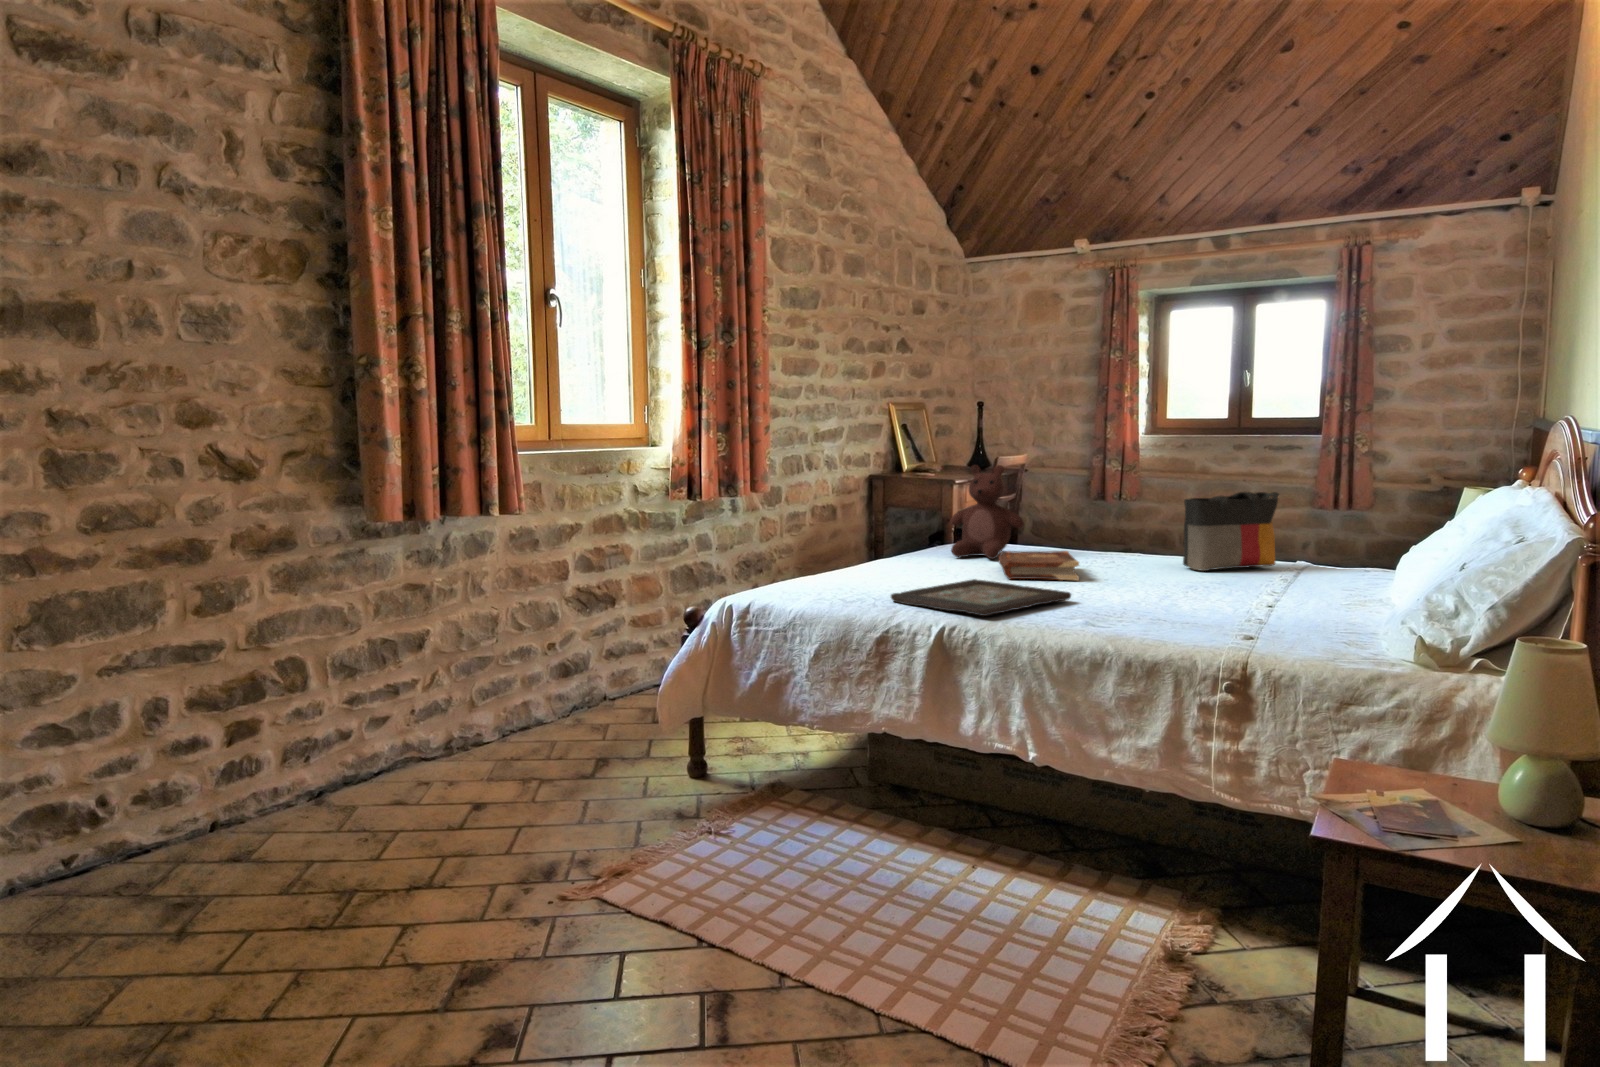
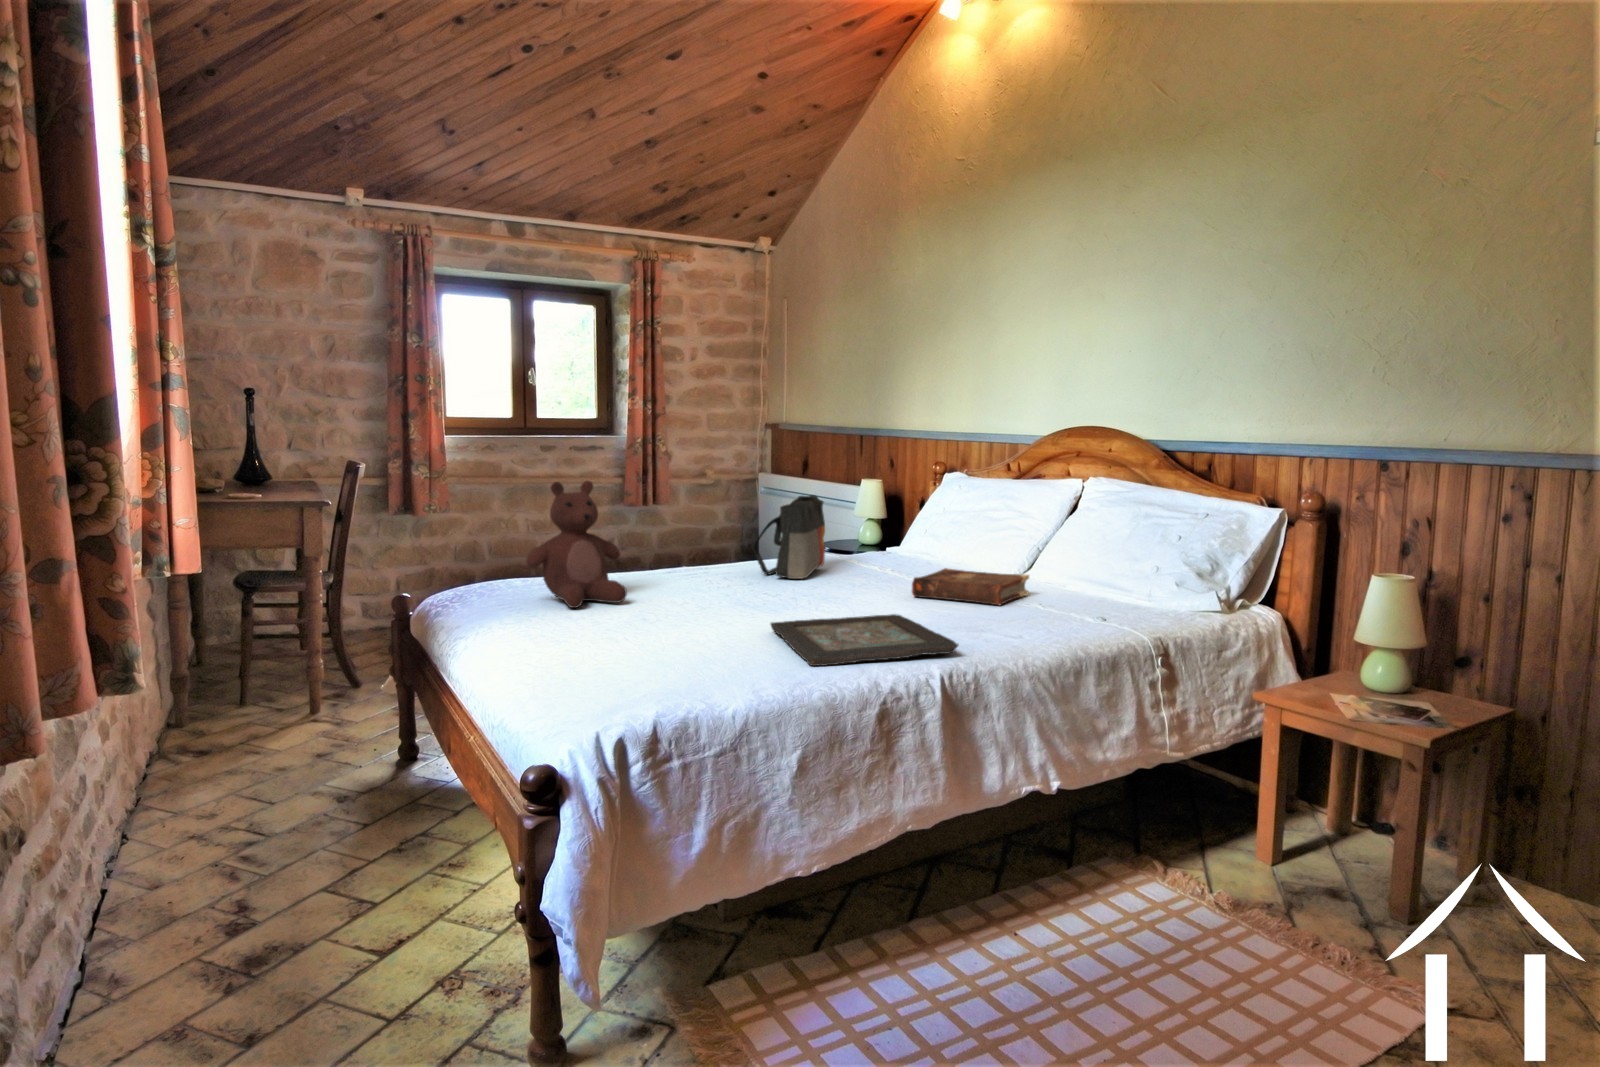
book: present [999,551,1079,580] -> present [912,568,1029,605]

